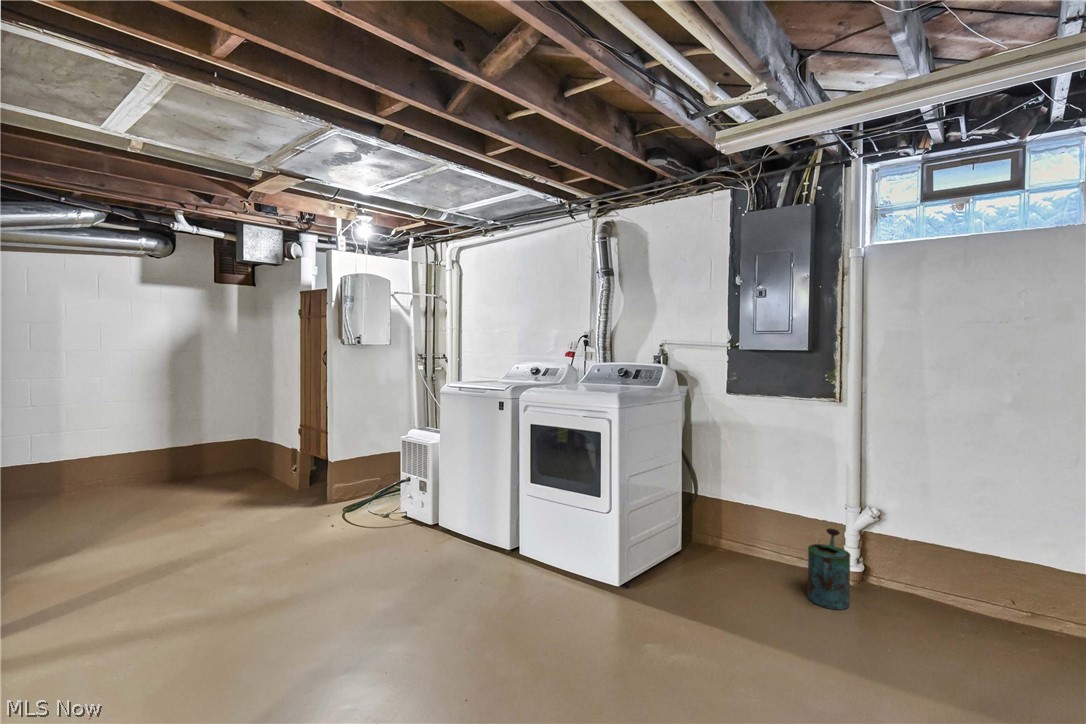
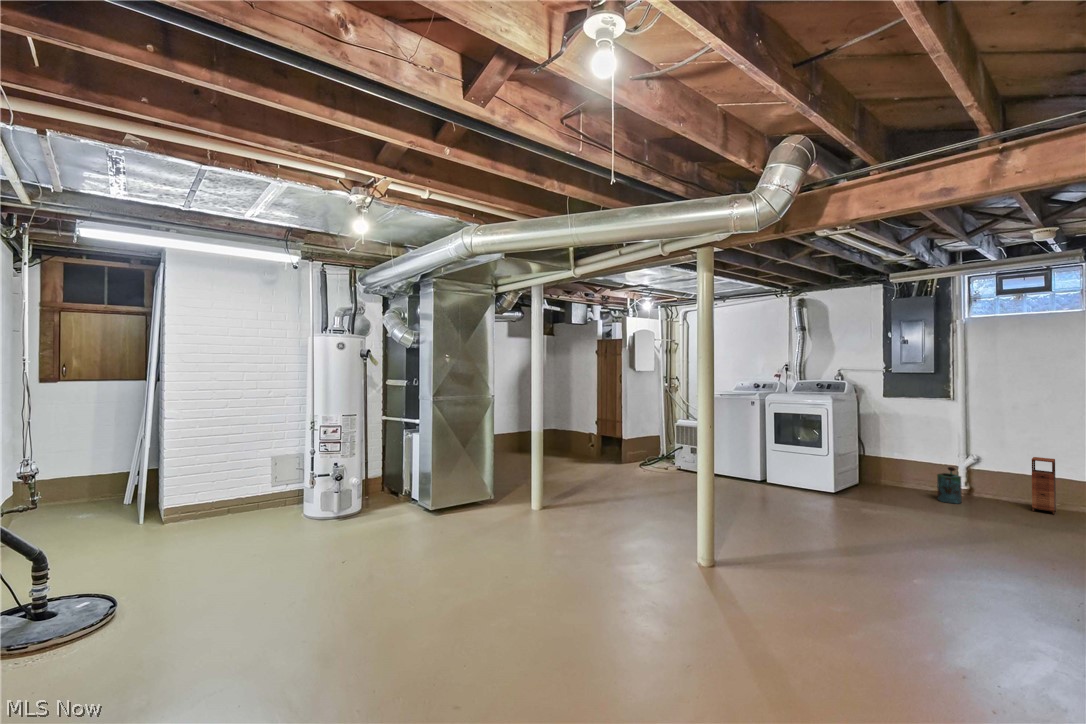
storage cabinet: none [979,518,1026,644] -> present [1032,457,1056,515]

